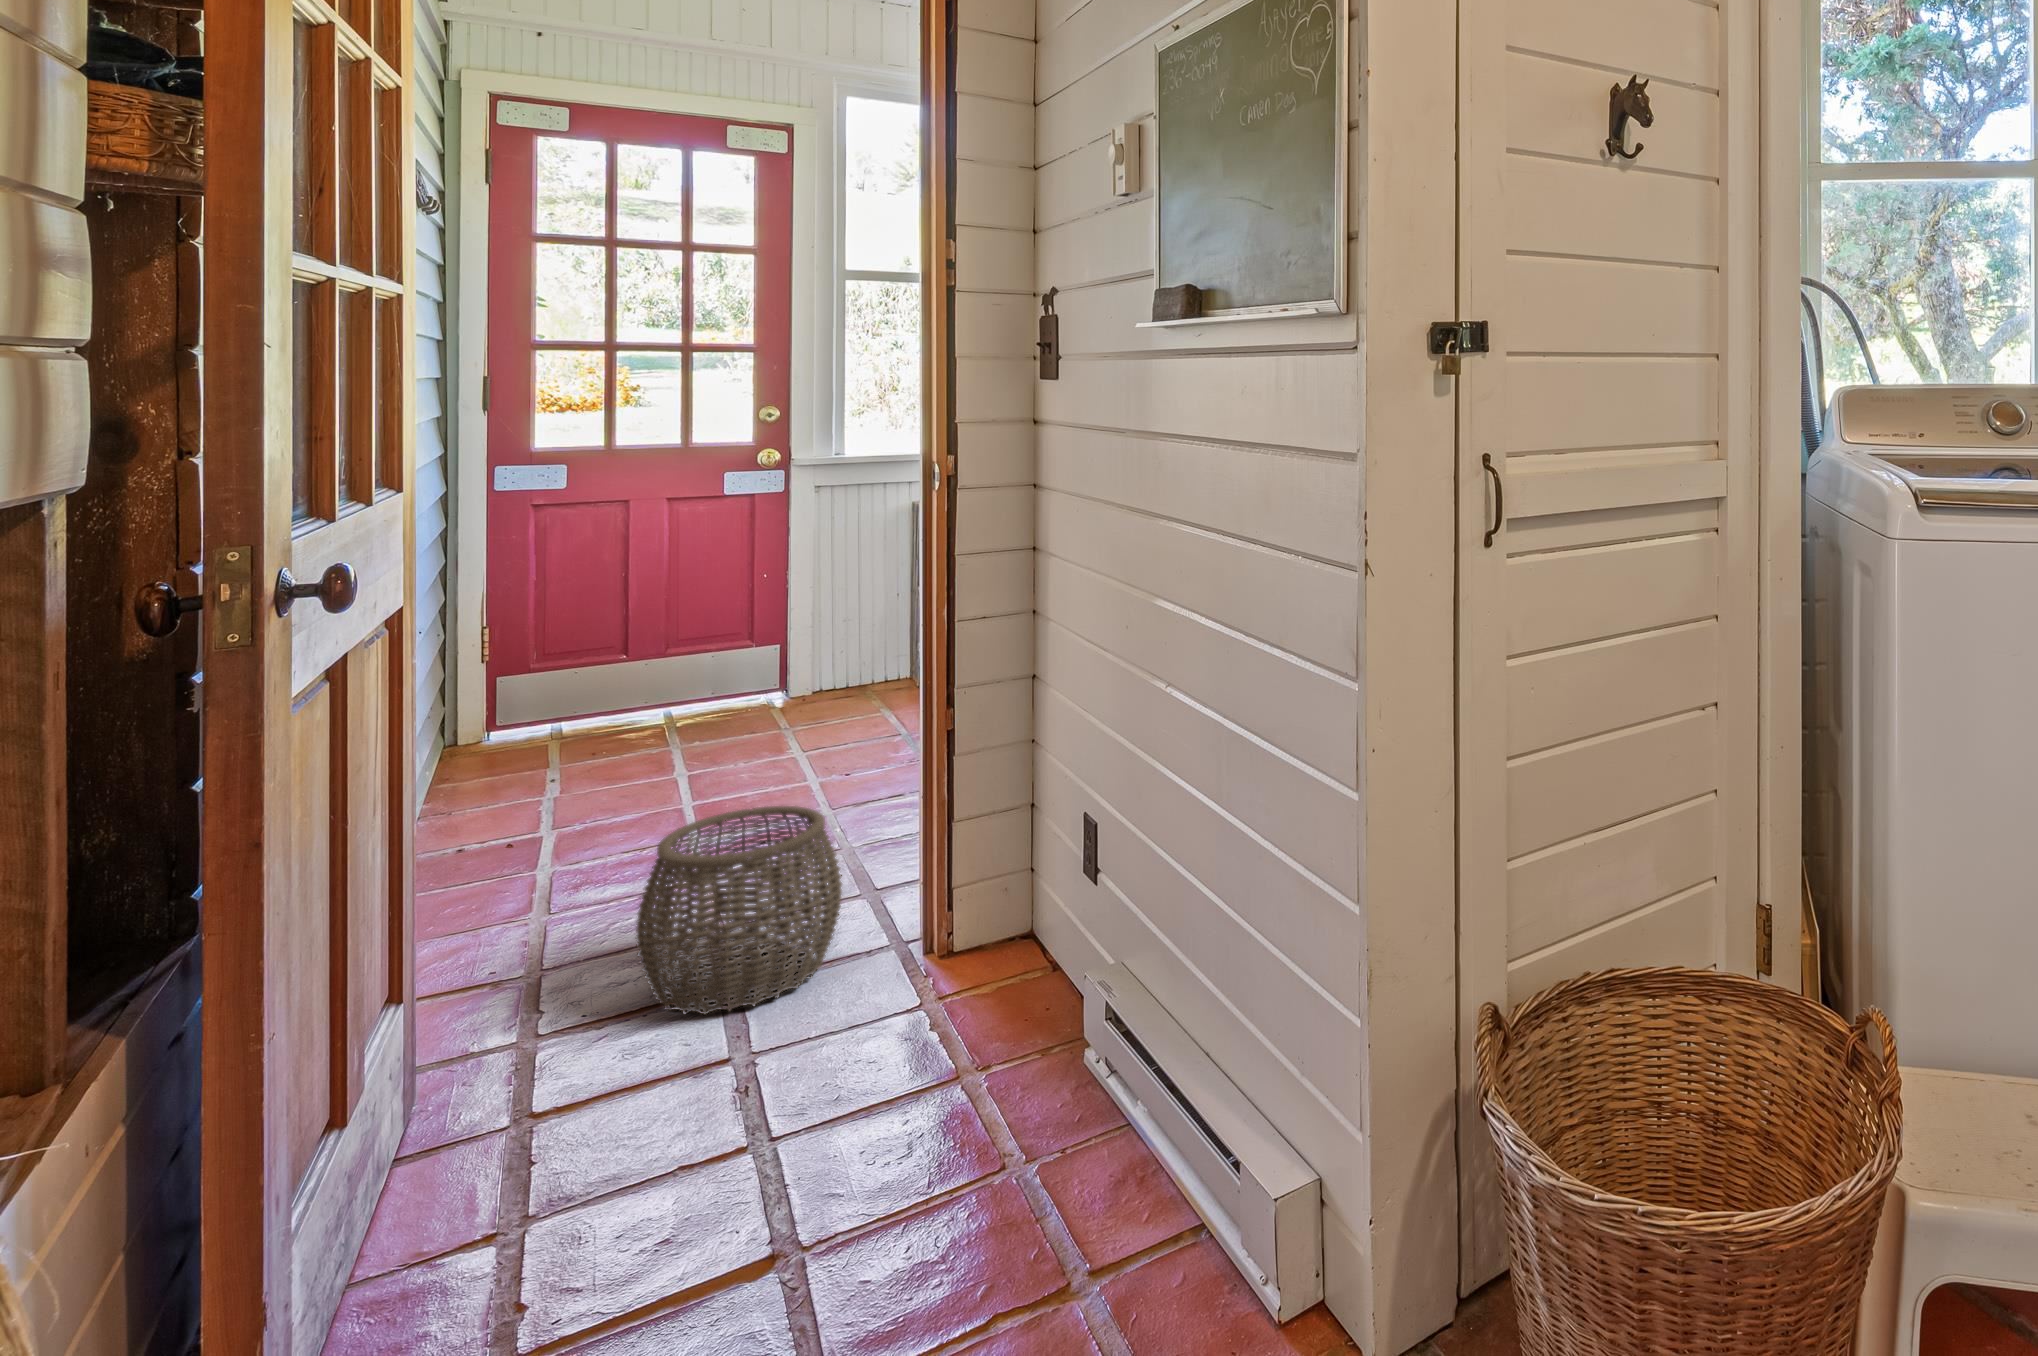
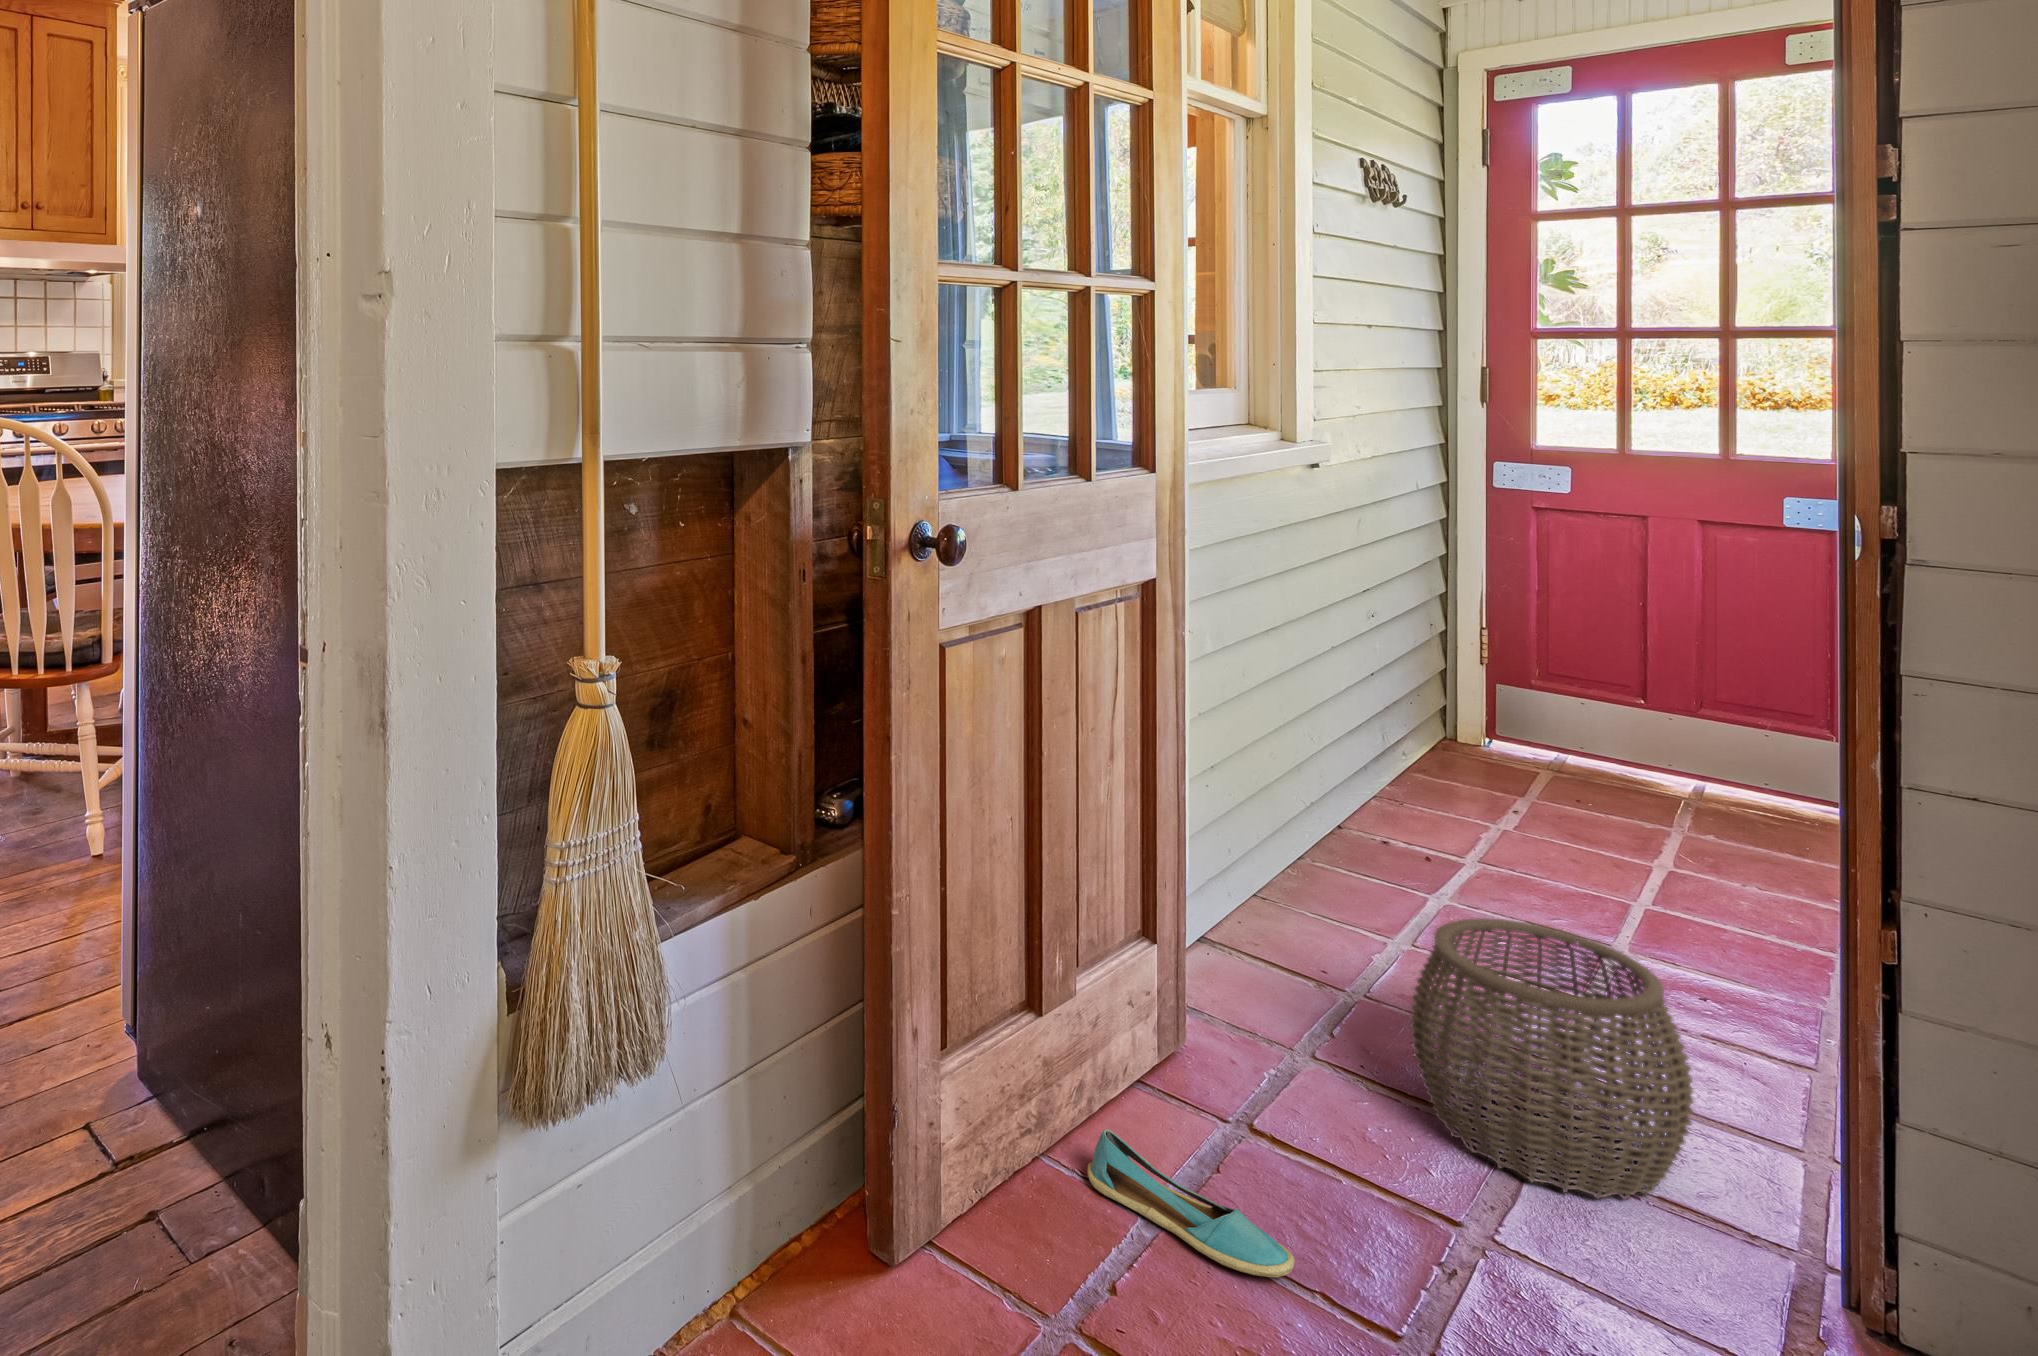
shoe: none [397,1158,655,1265] -> present [1087,1129,1294,1277]

